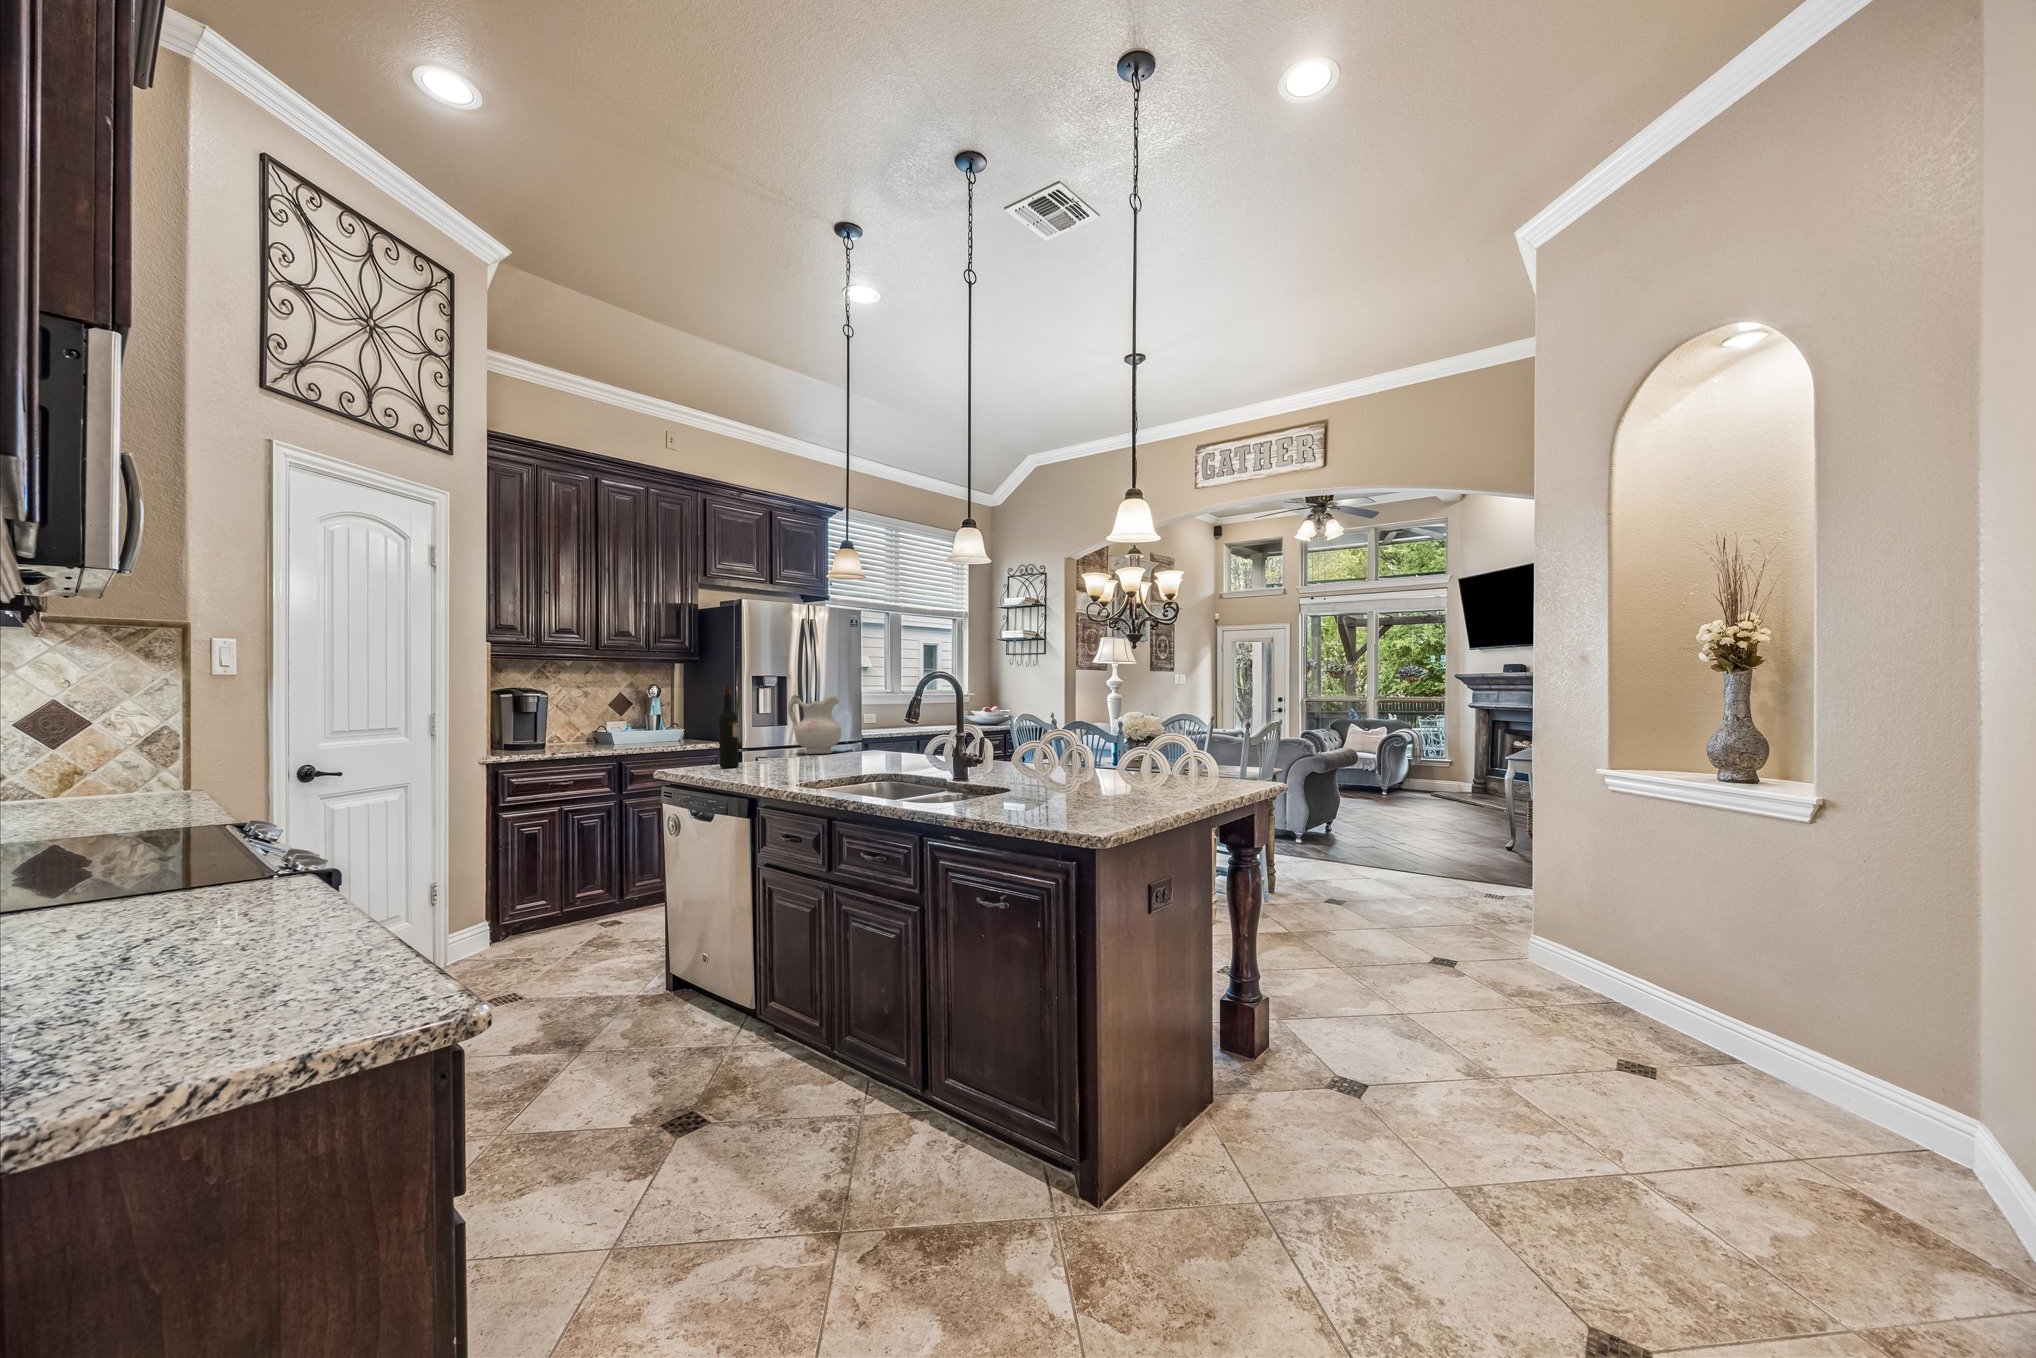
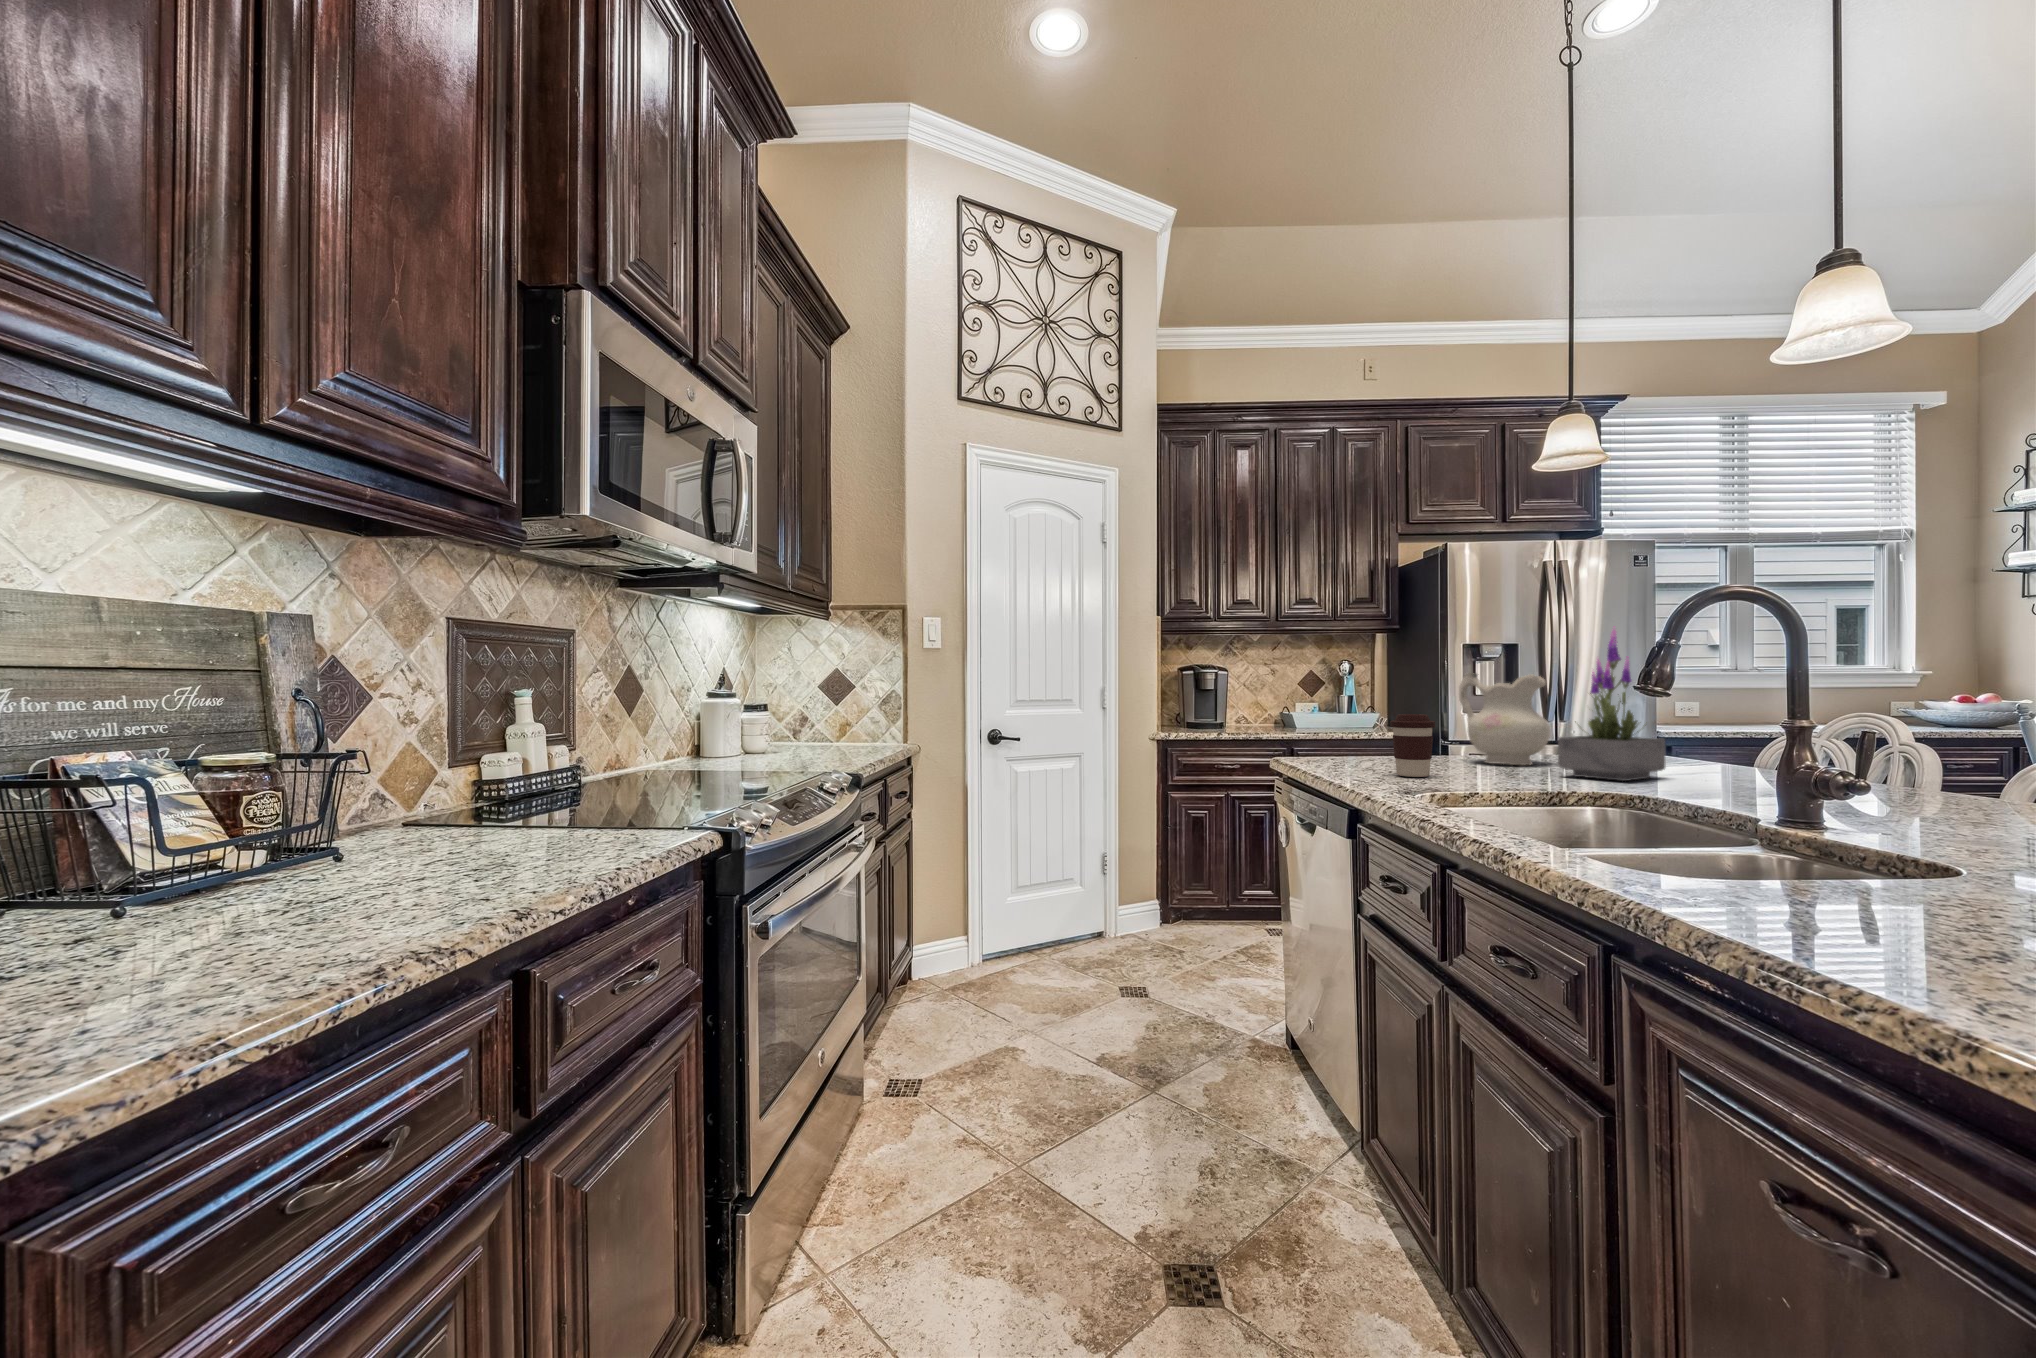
potted plant: none [854,667,903,756] -> present [1558,626,1666,781]
wine bottle: present [718,685,739,768] -> none [1326,656,1355,773]
coffee cup: none [763,723,791,765] -> present [1390,714,1435,777]

